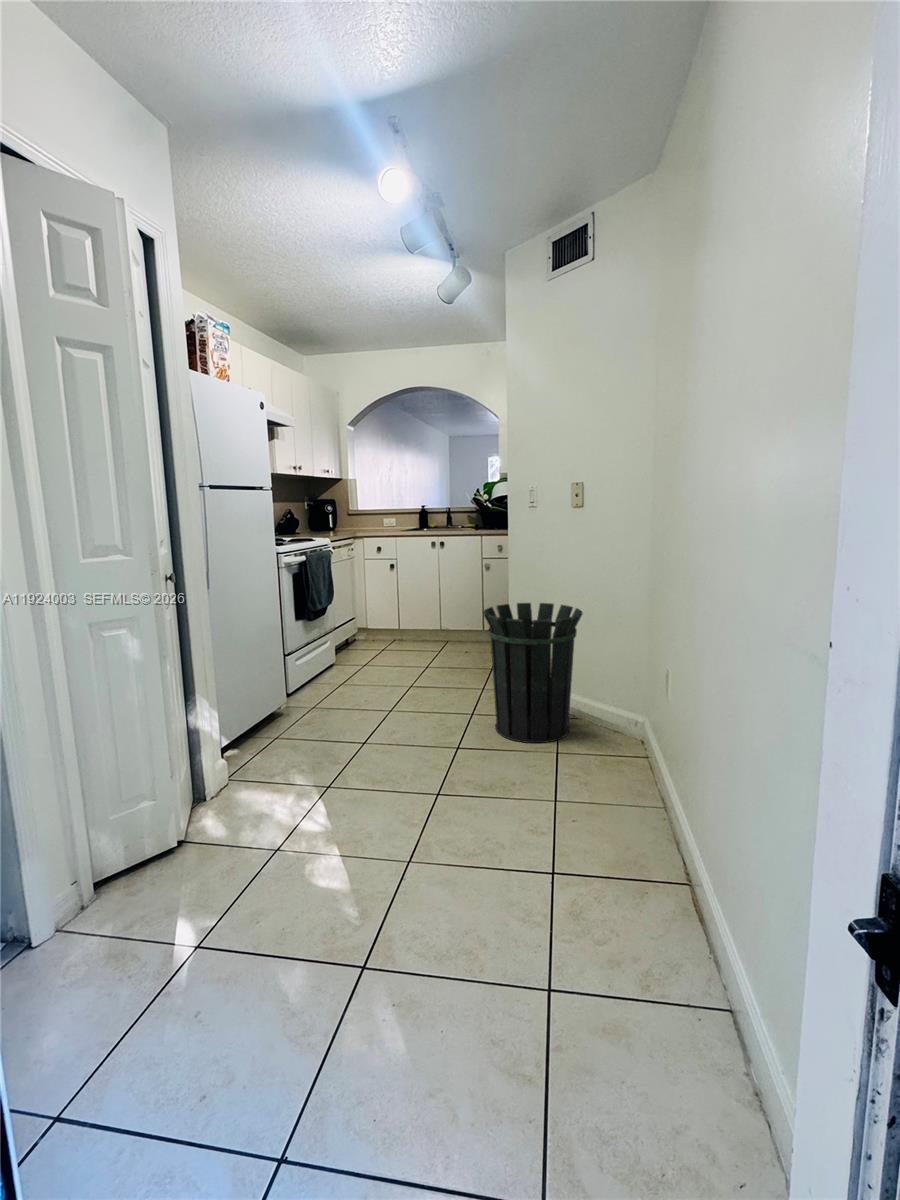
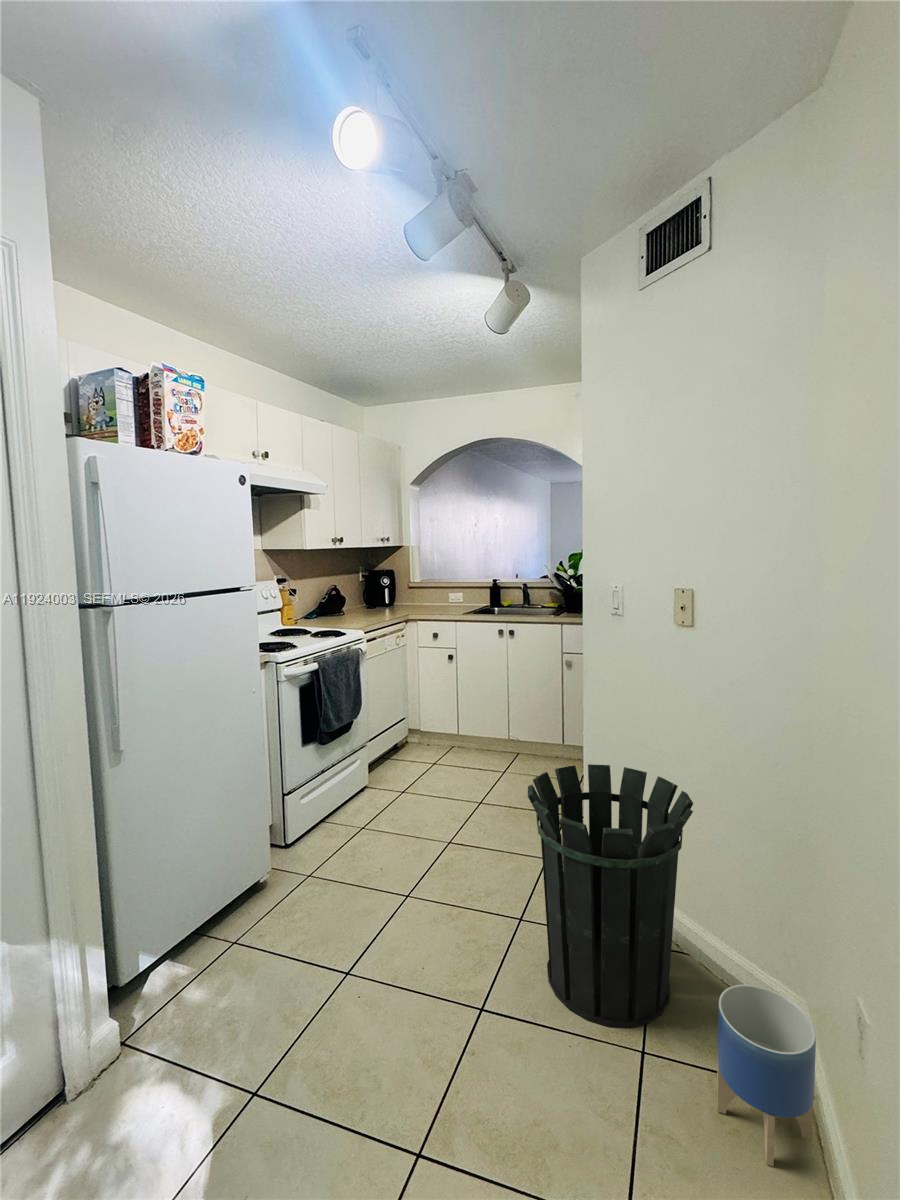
planter: none [596,695,645,771] -> present [717,984,816,1166]

